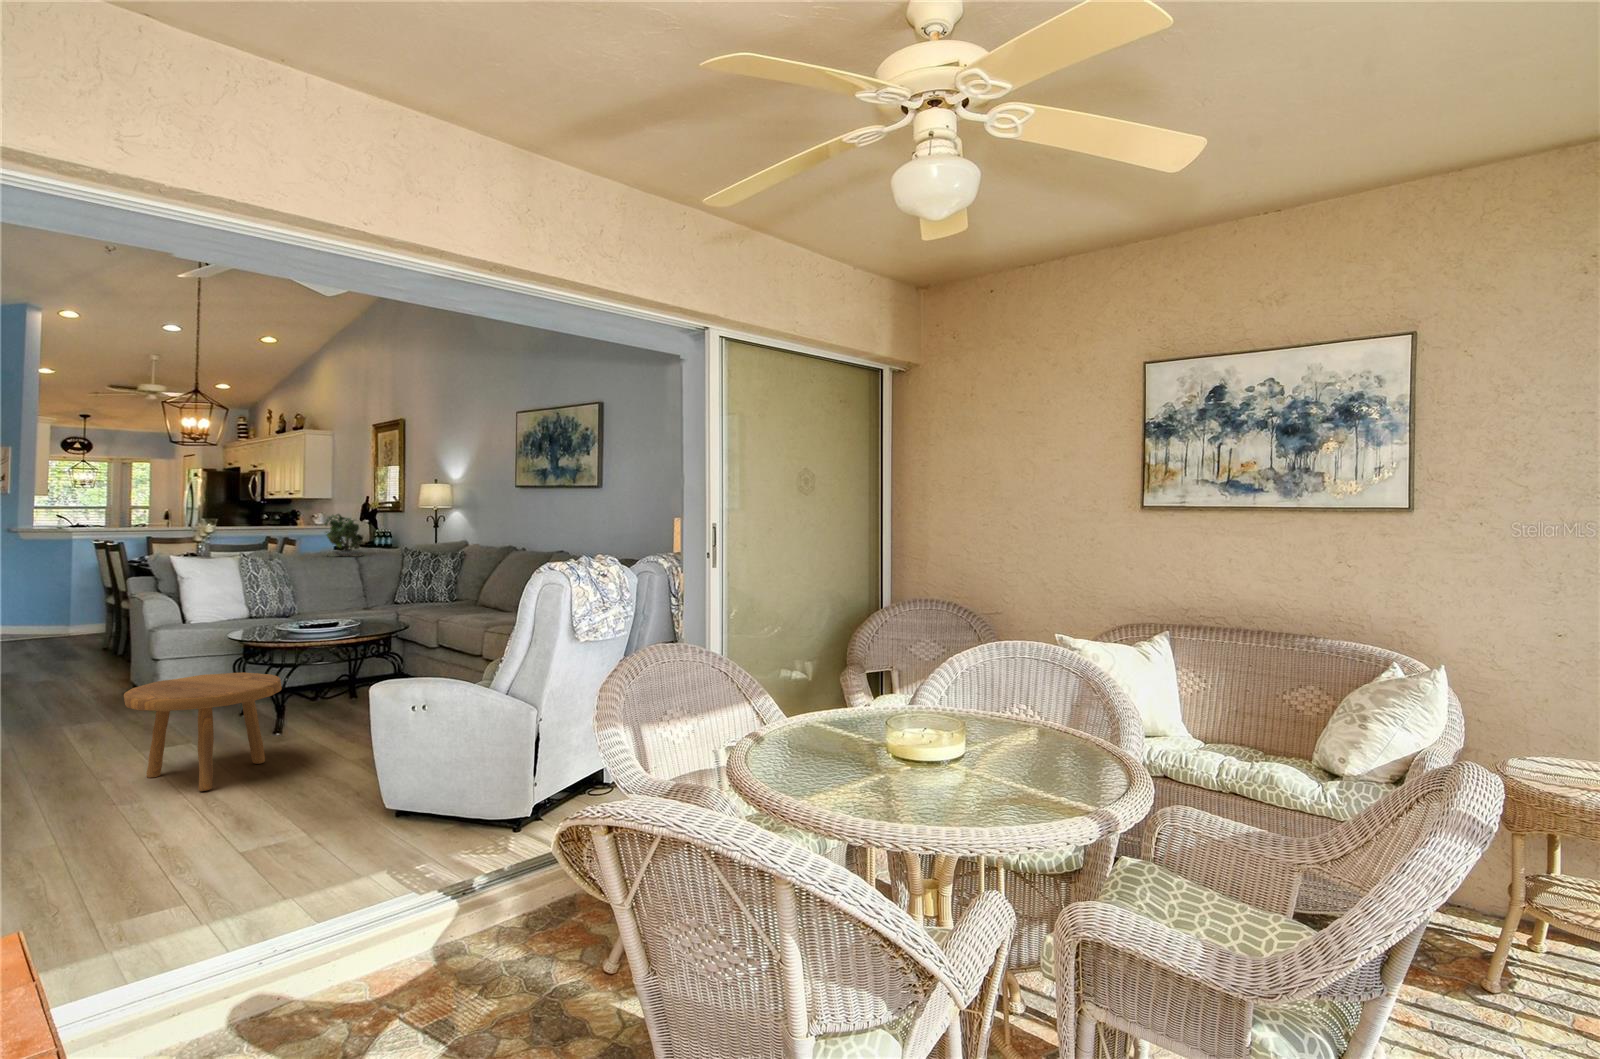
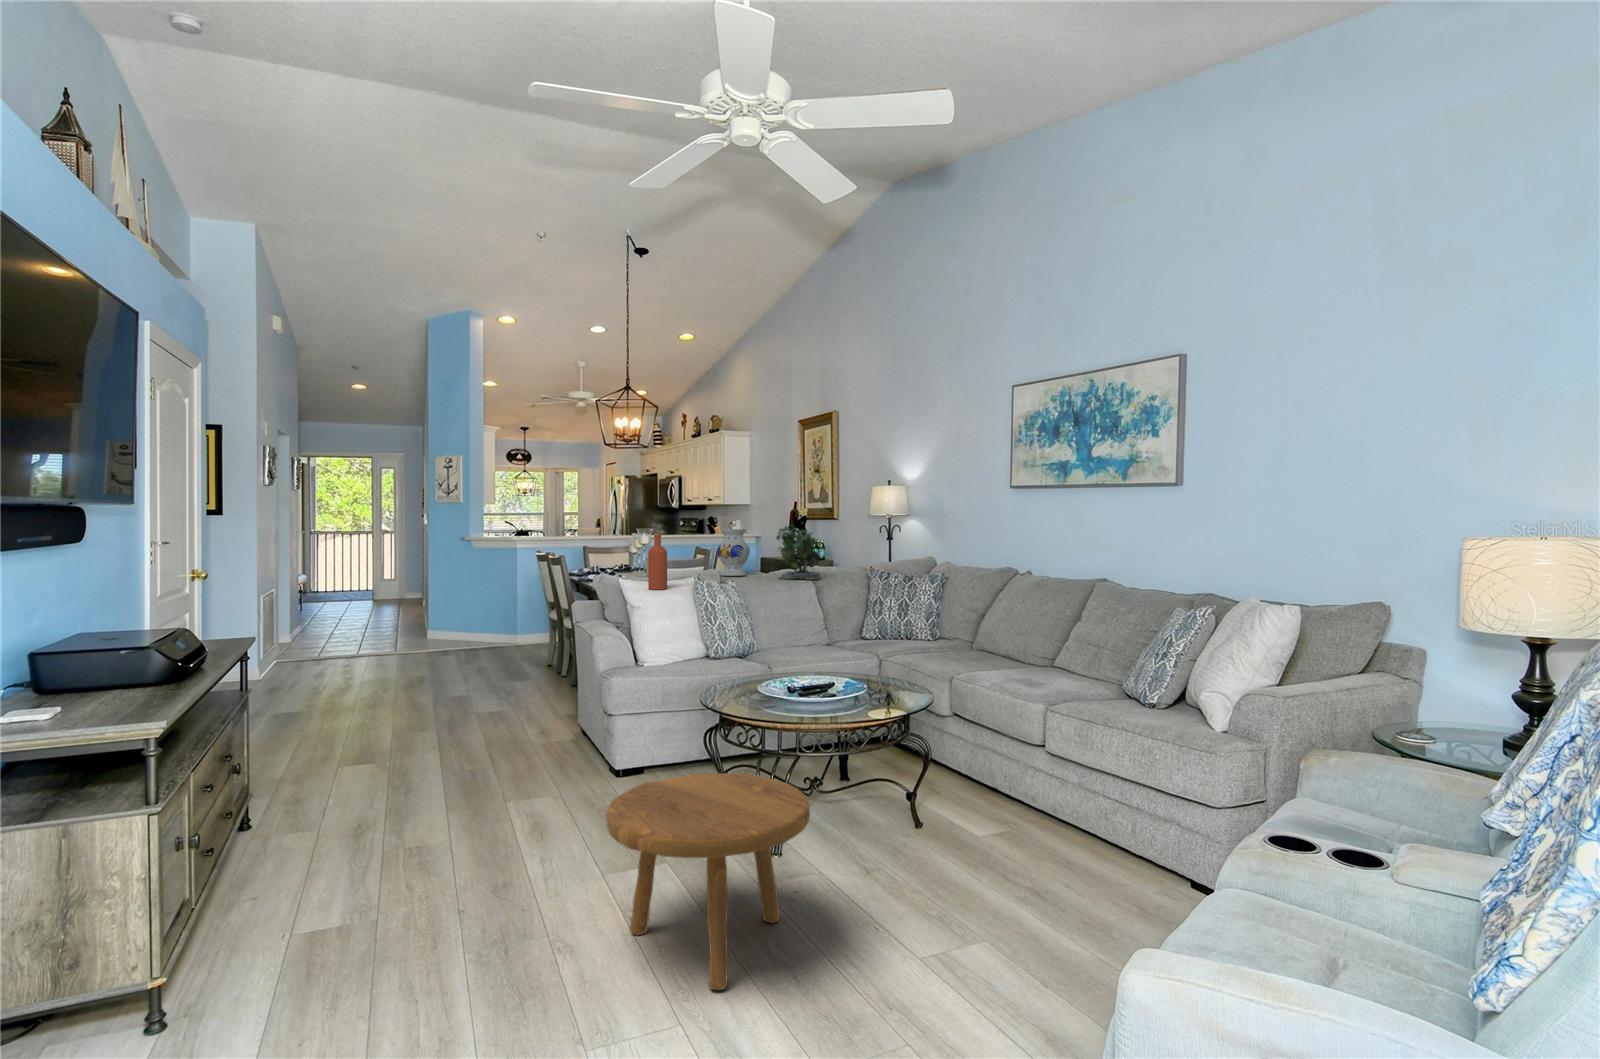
vase: none [271,517,302,555] -> present [717,529,750,576]
bottle: none [194,519,213,564] -> present [648,533,667,590]

